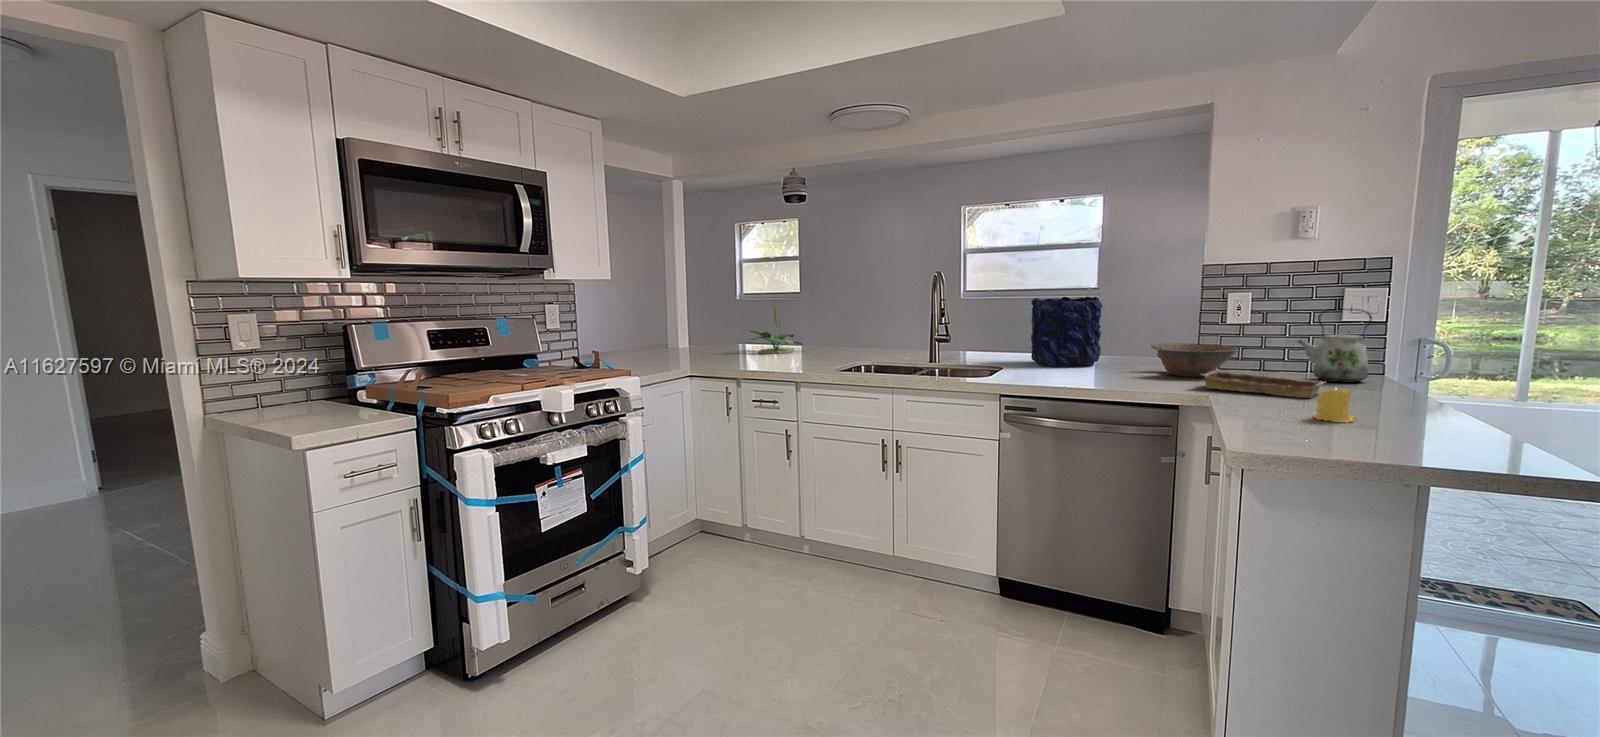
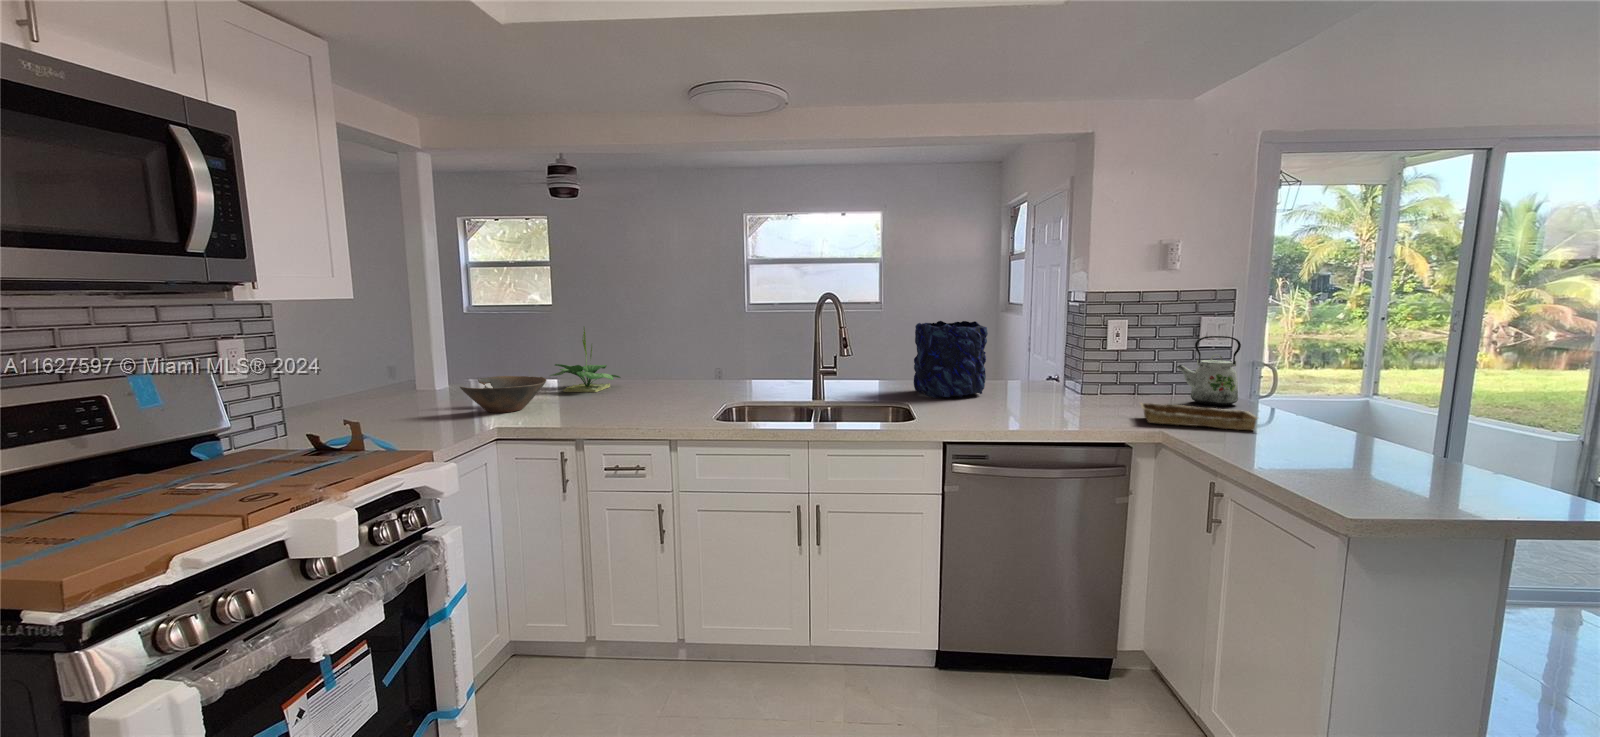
bowl: present [1151,343,1238,377] -> present [460,376,546,413]
candle: present [1313,389,1356,422] -> none [1320,427,1368,466]

